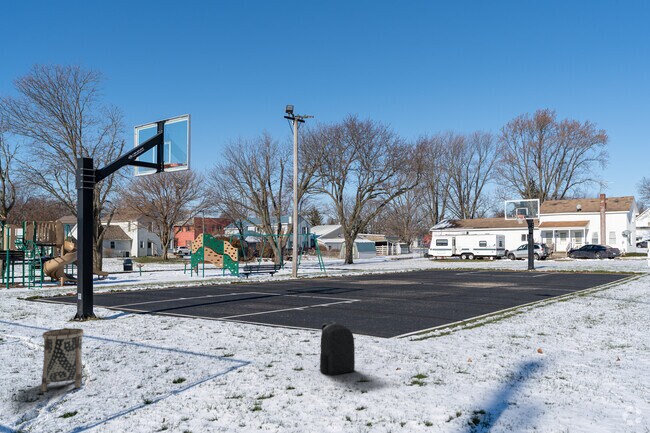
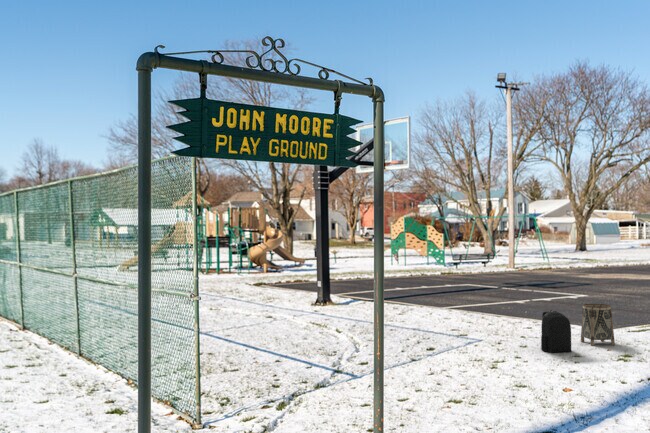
basket: present [41,328,84,391] -> present [581,304,615,346]

